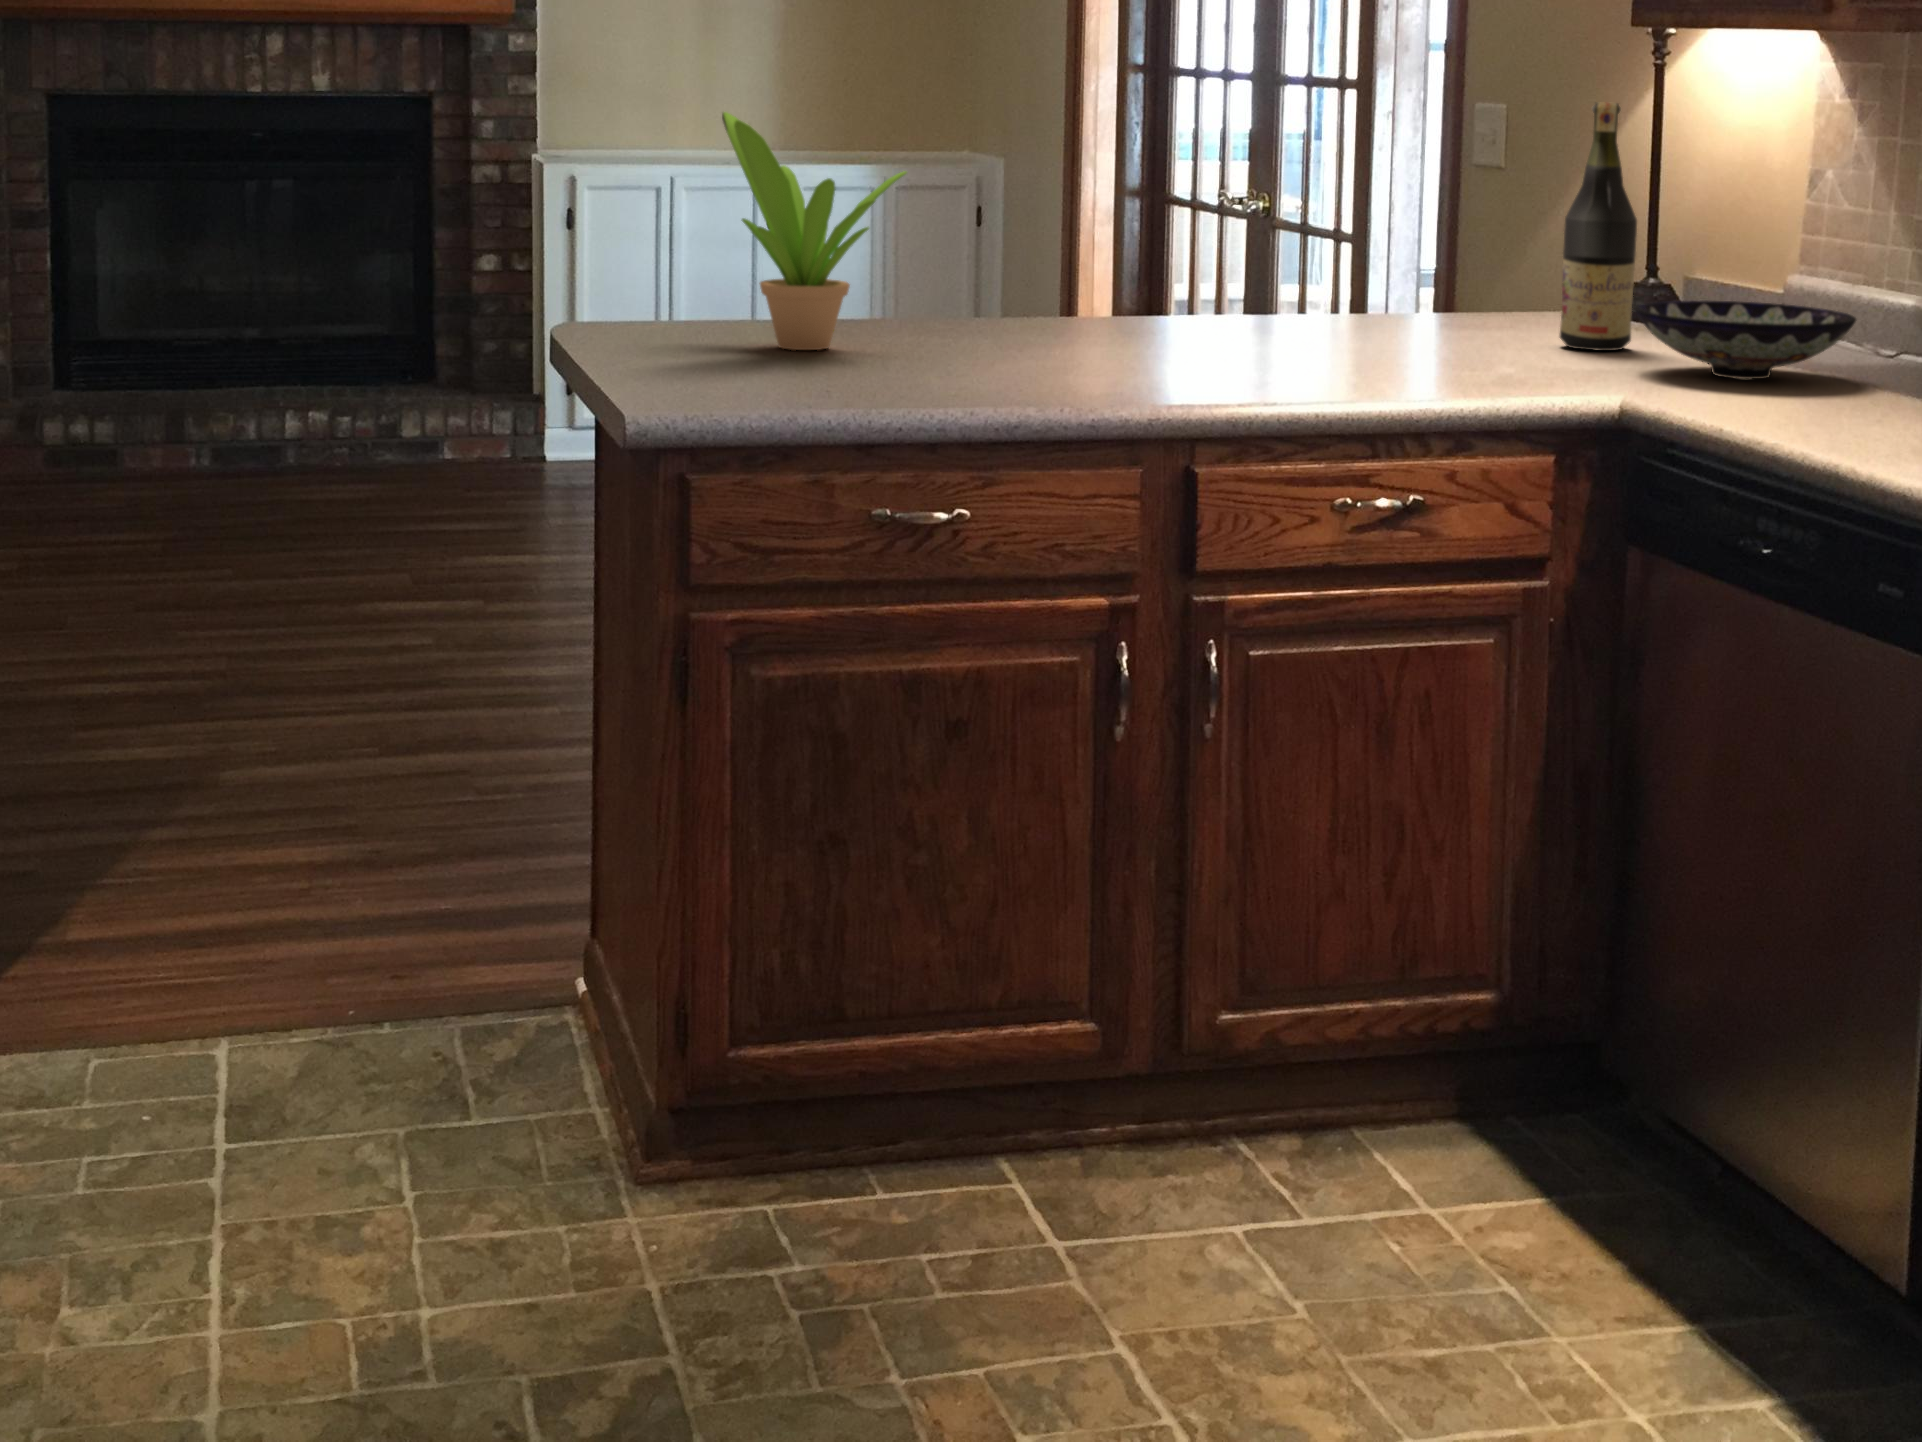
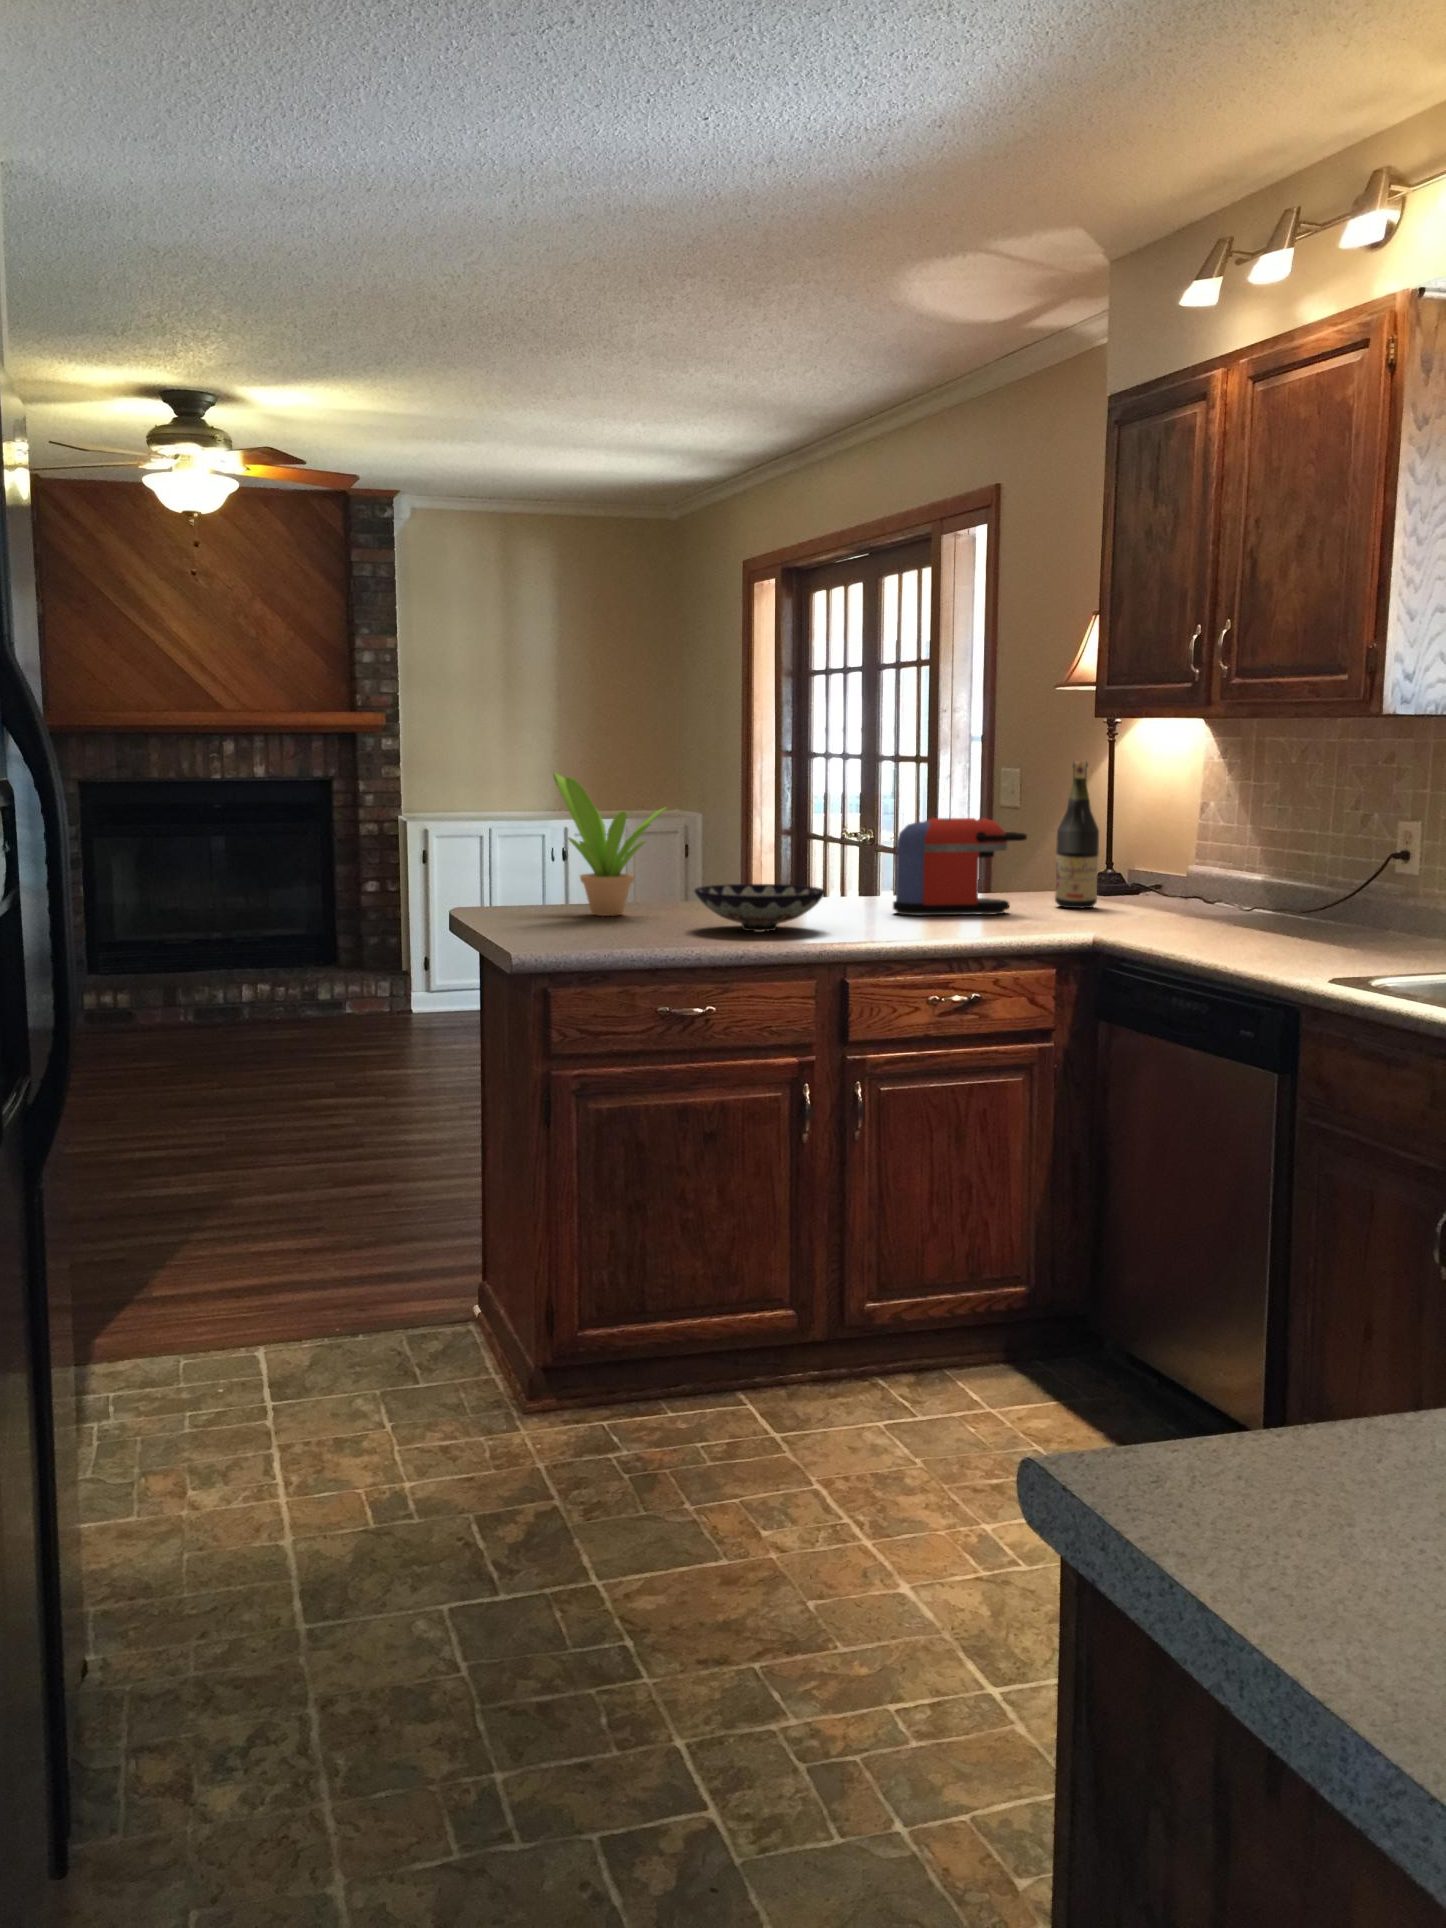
coffee maker: none [1282,197,1512,360] -> present [893,818,1027,915]
bowl: present [1635,301,1856,379] -> present [695,884,825,932]

